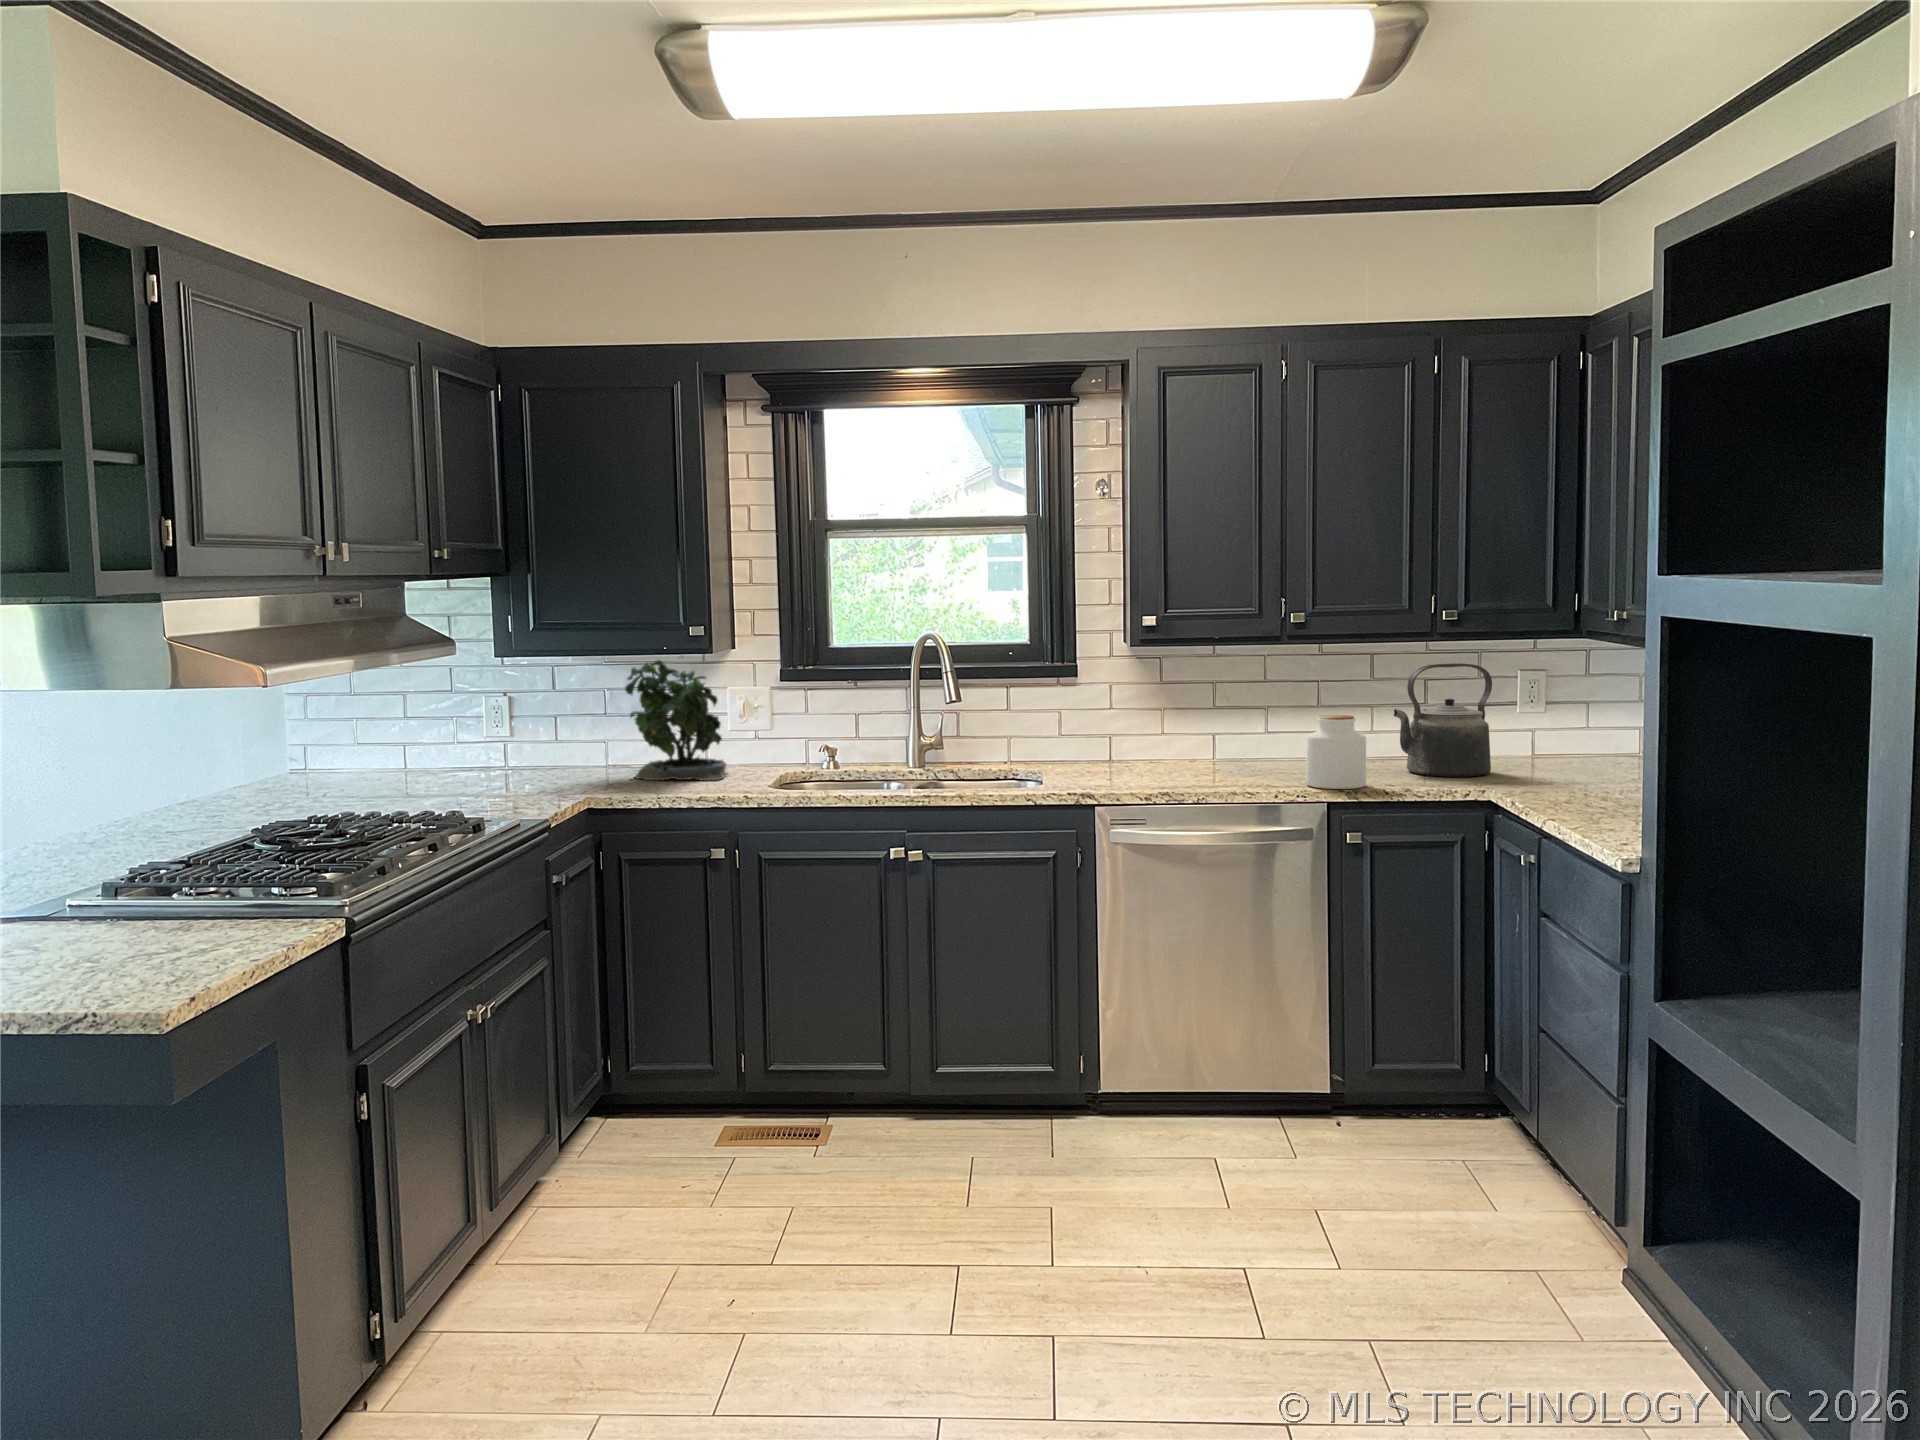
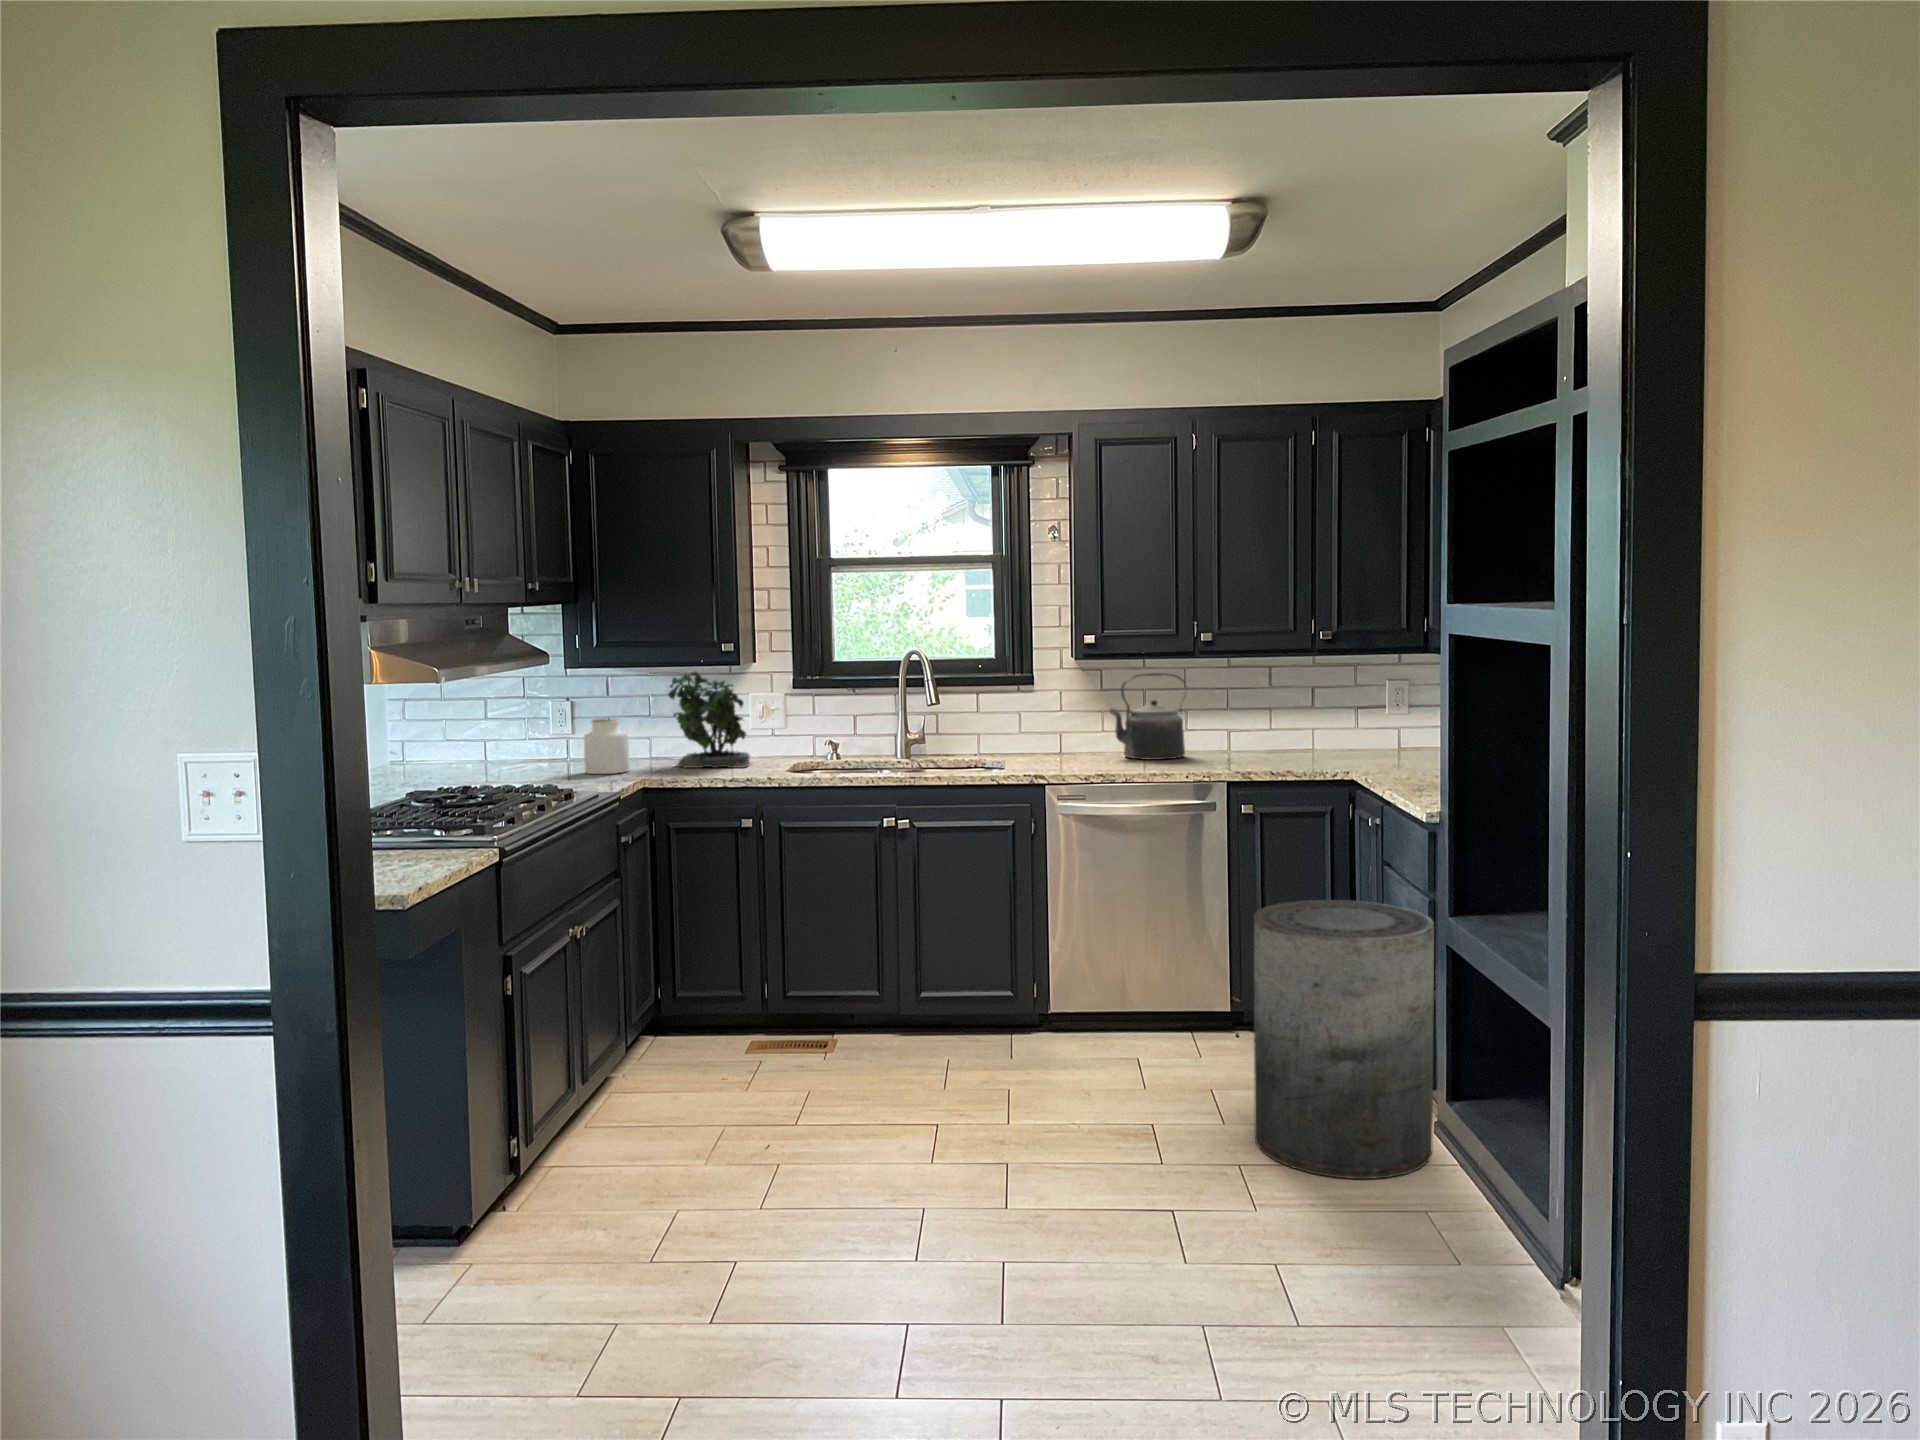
kettle: present [1394,663,1492,777] -> present [1110,673,1186,760]
jar: present [1306,715,1366,789] -> present [584,719,630,774]
trash can: none [1389,972,1651,1377] -> present [1254,900,1434,1179]

